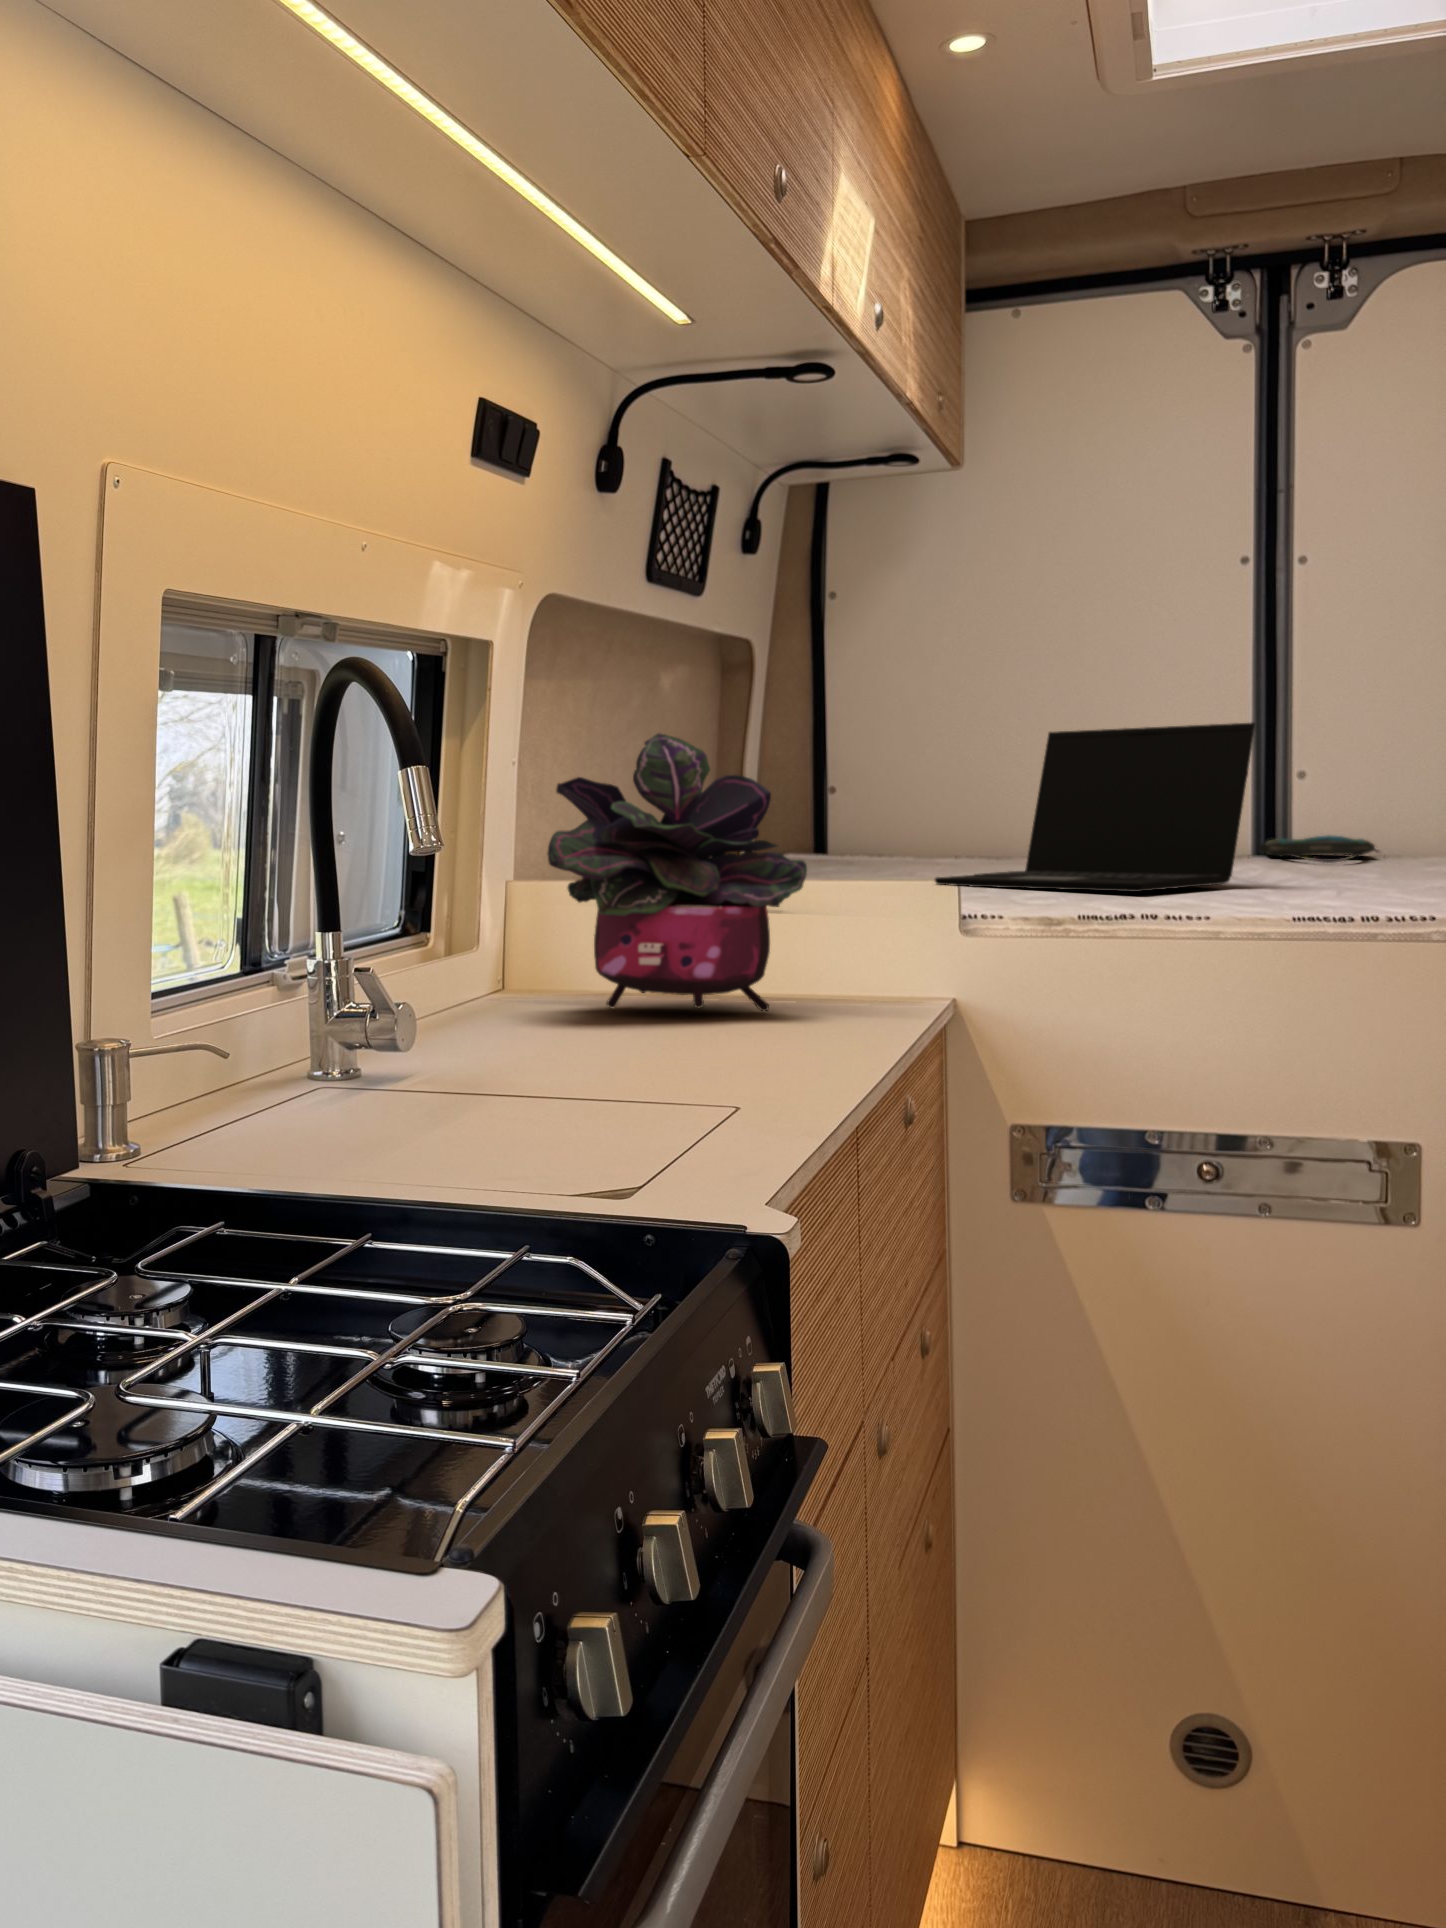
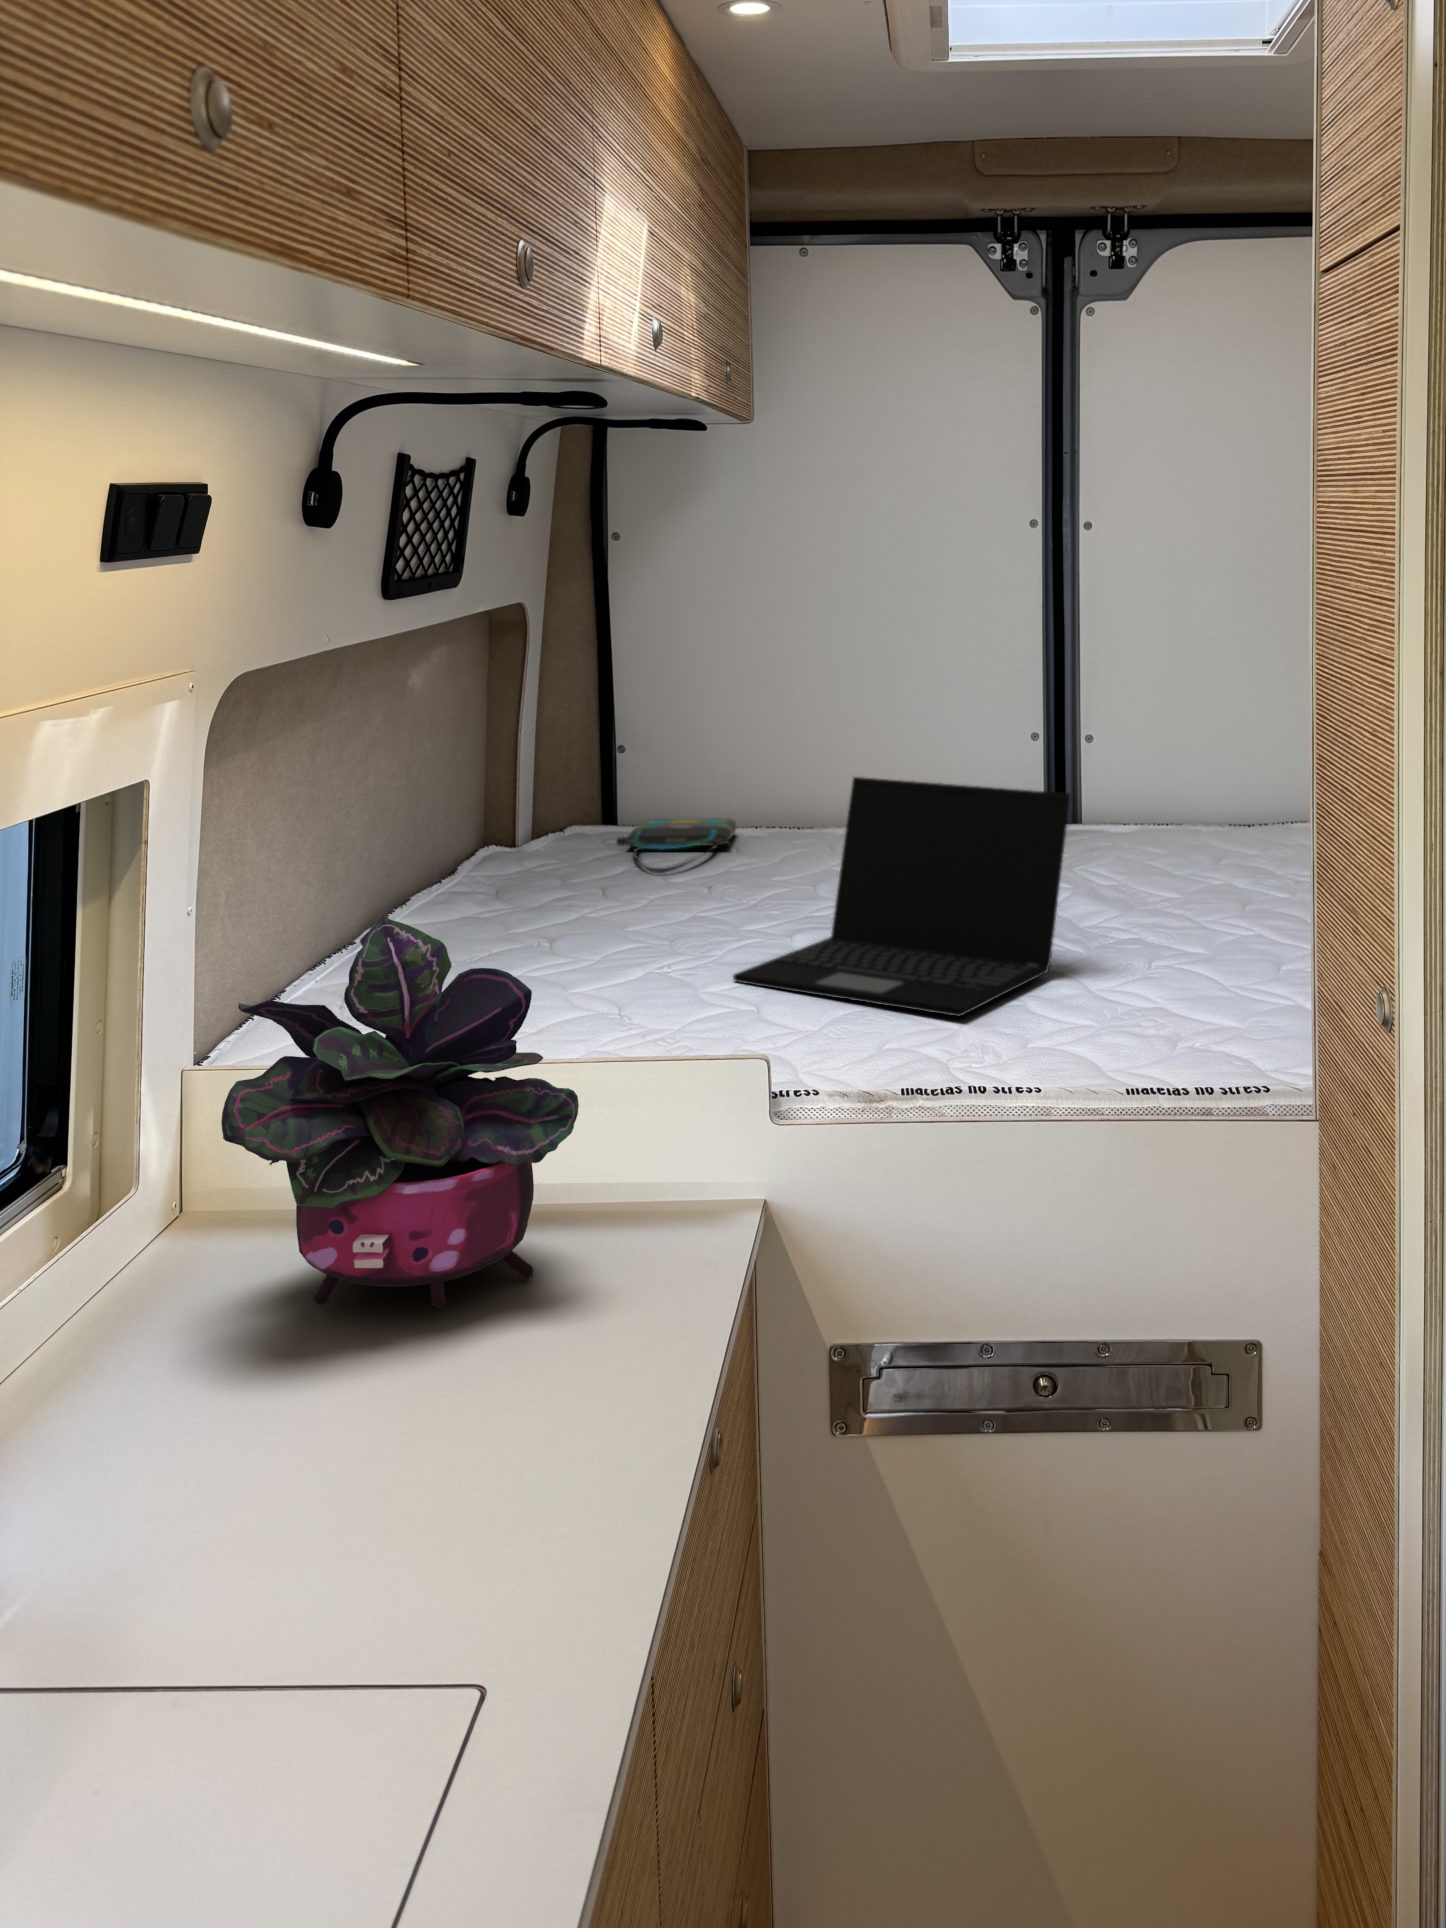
tote bag: present [1259,835,1378,863] -> present [616,818,736,873]

